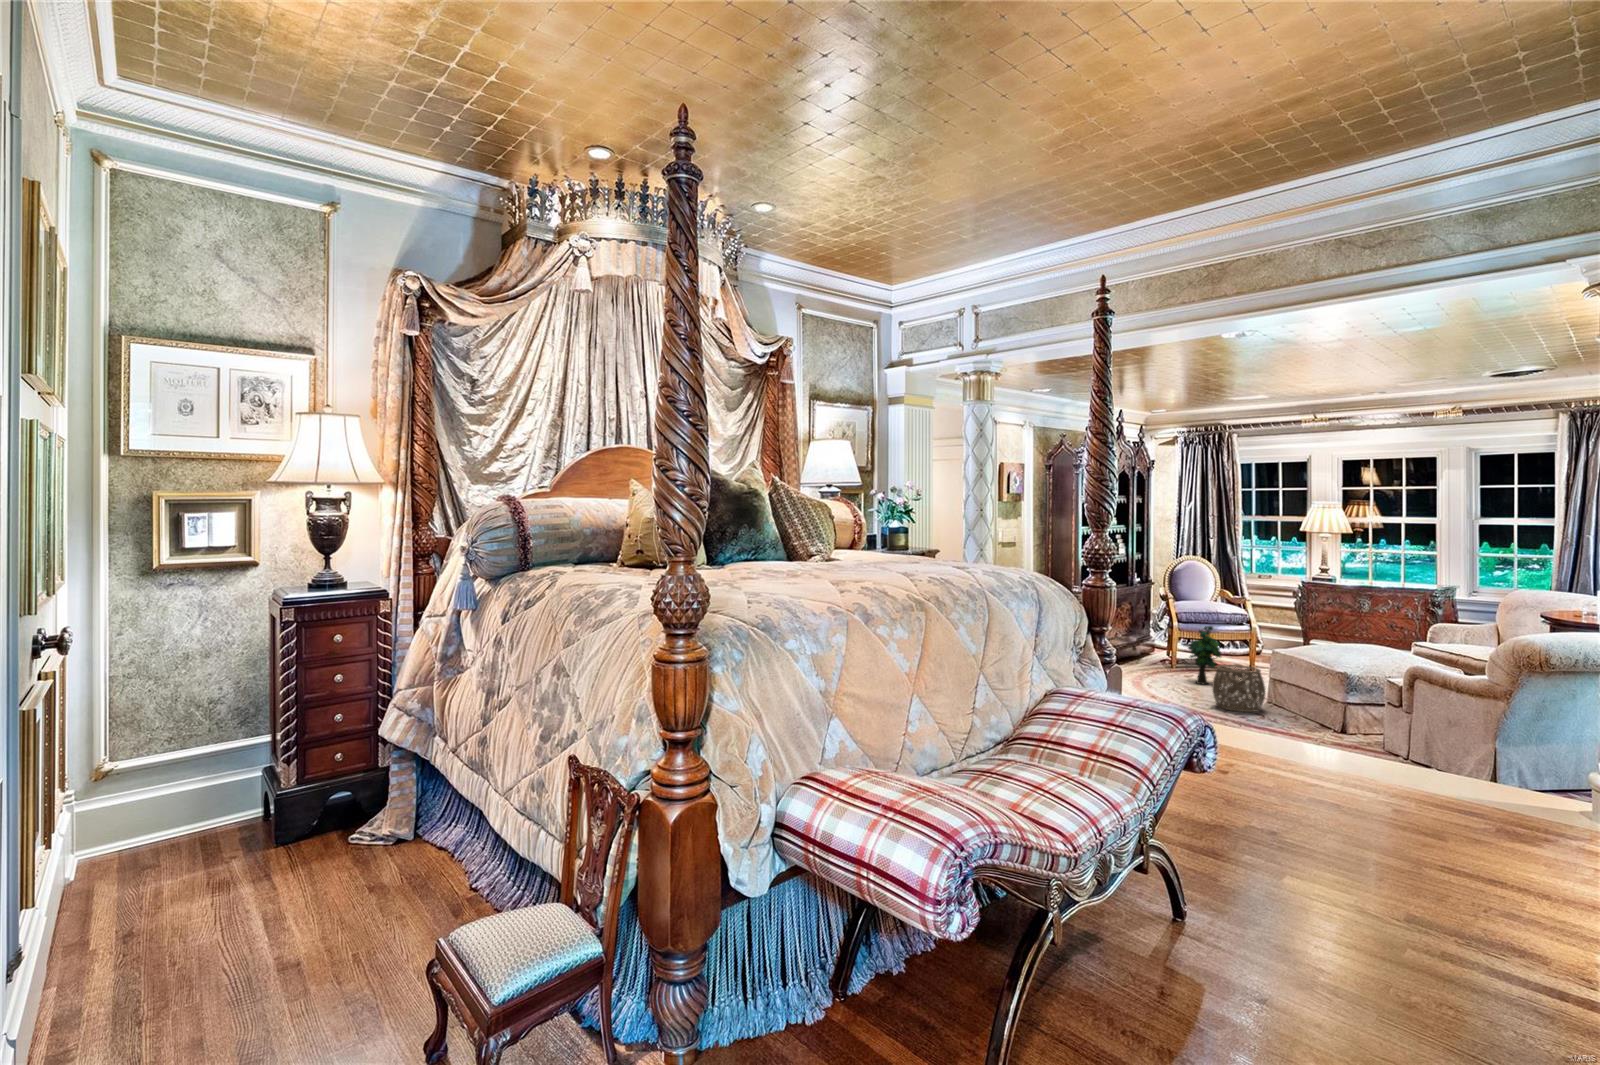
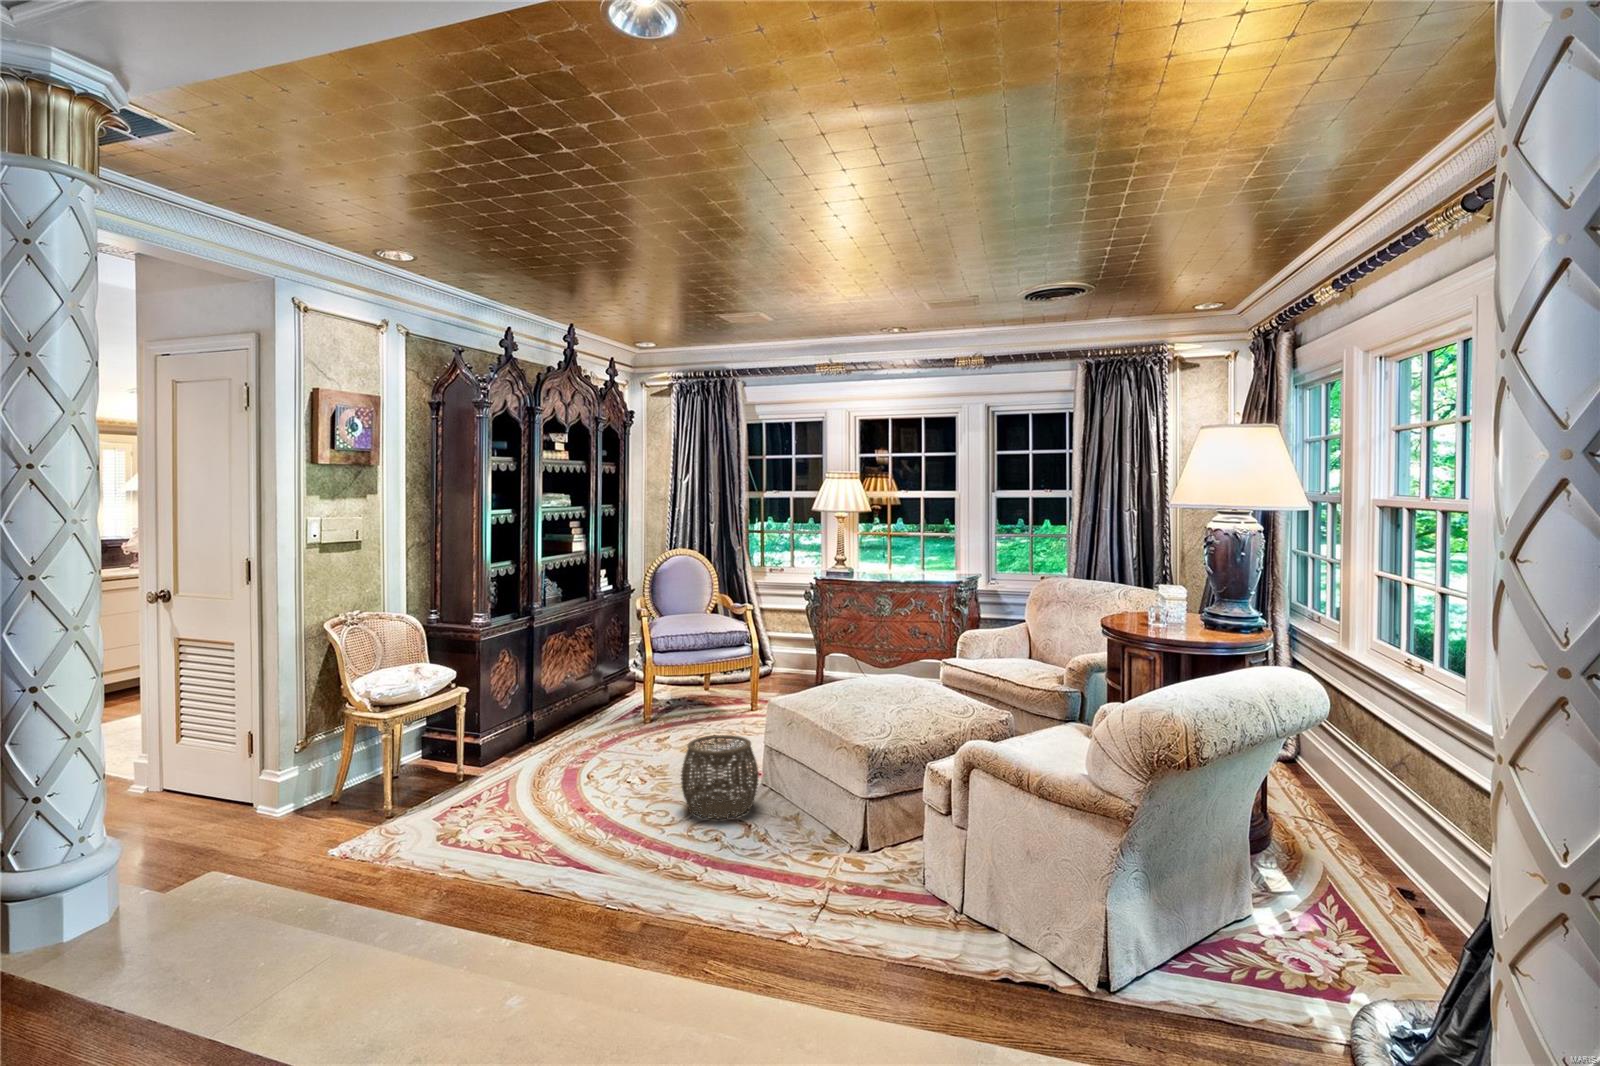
decorative plant: present [1186,626,1221,684] -> none [653,663,709,756]

